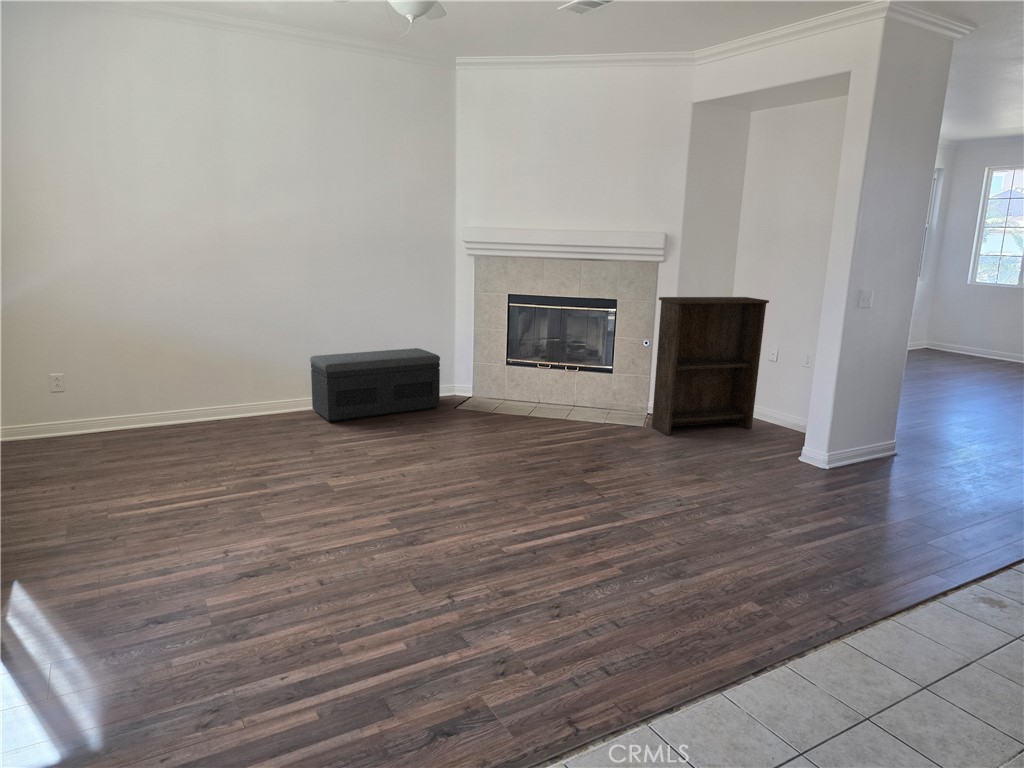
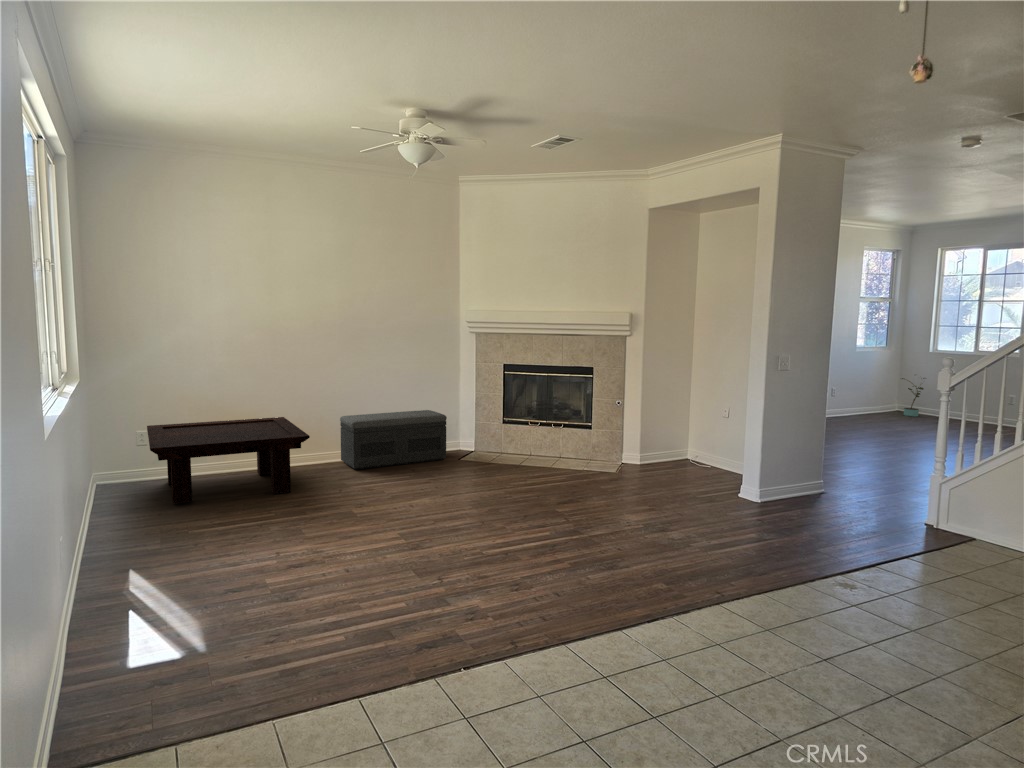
bookshelf: present [652,297,769,435] -> none [622,364,715,479]
potted plant: none [934,310,966,356] -> present [902,378,924,416]
coffee table: none [54,357,270,473] -> present [147,417,310,504]

